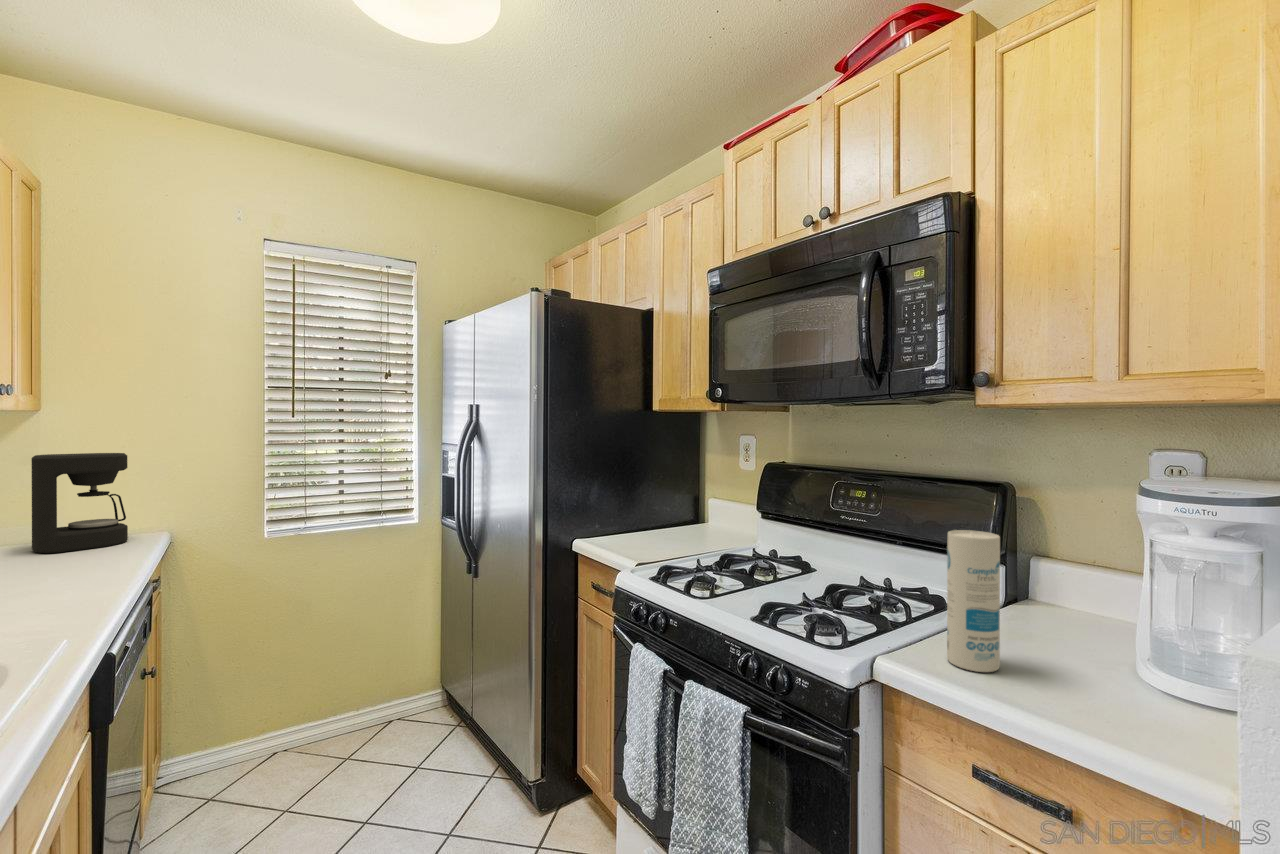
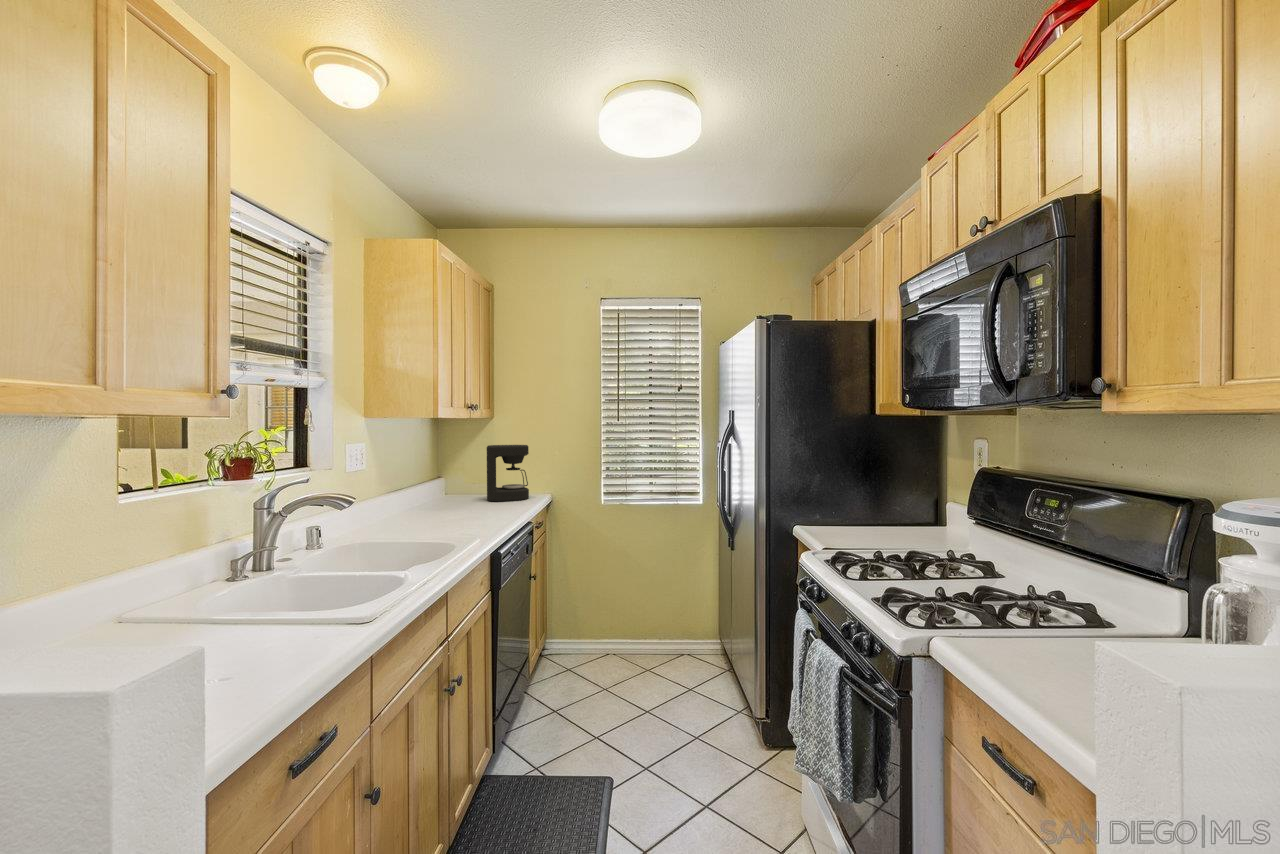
canister: present [947,530,1000,672] -> none [994,535,1044,666]

